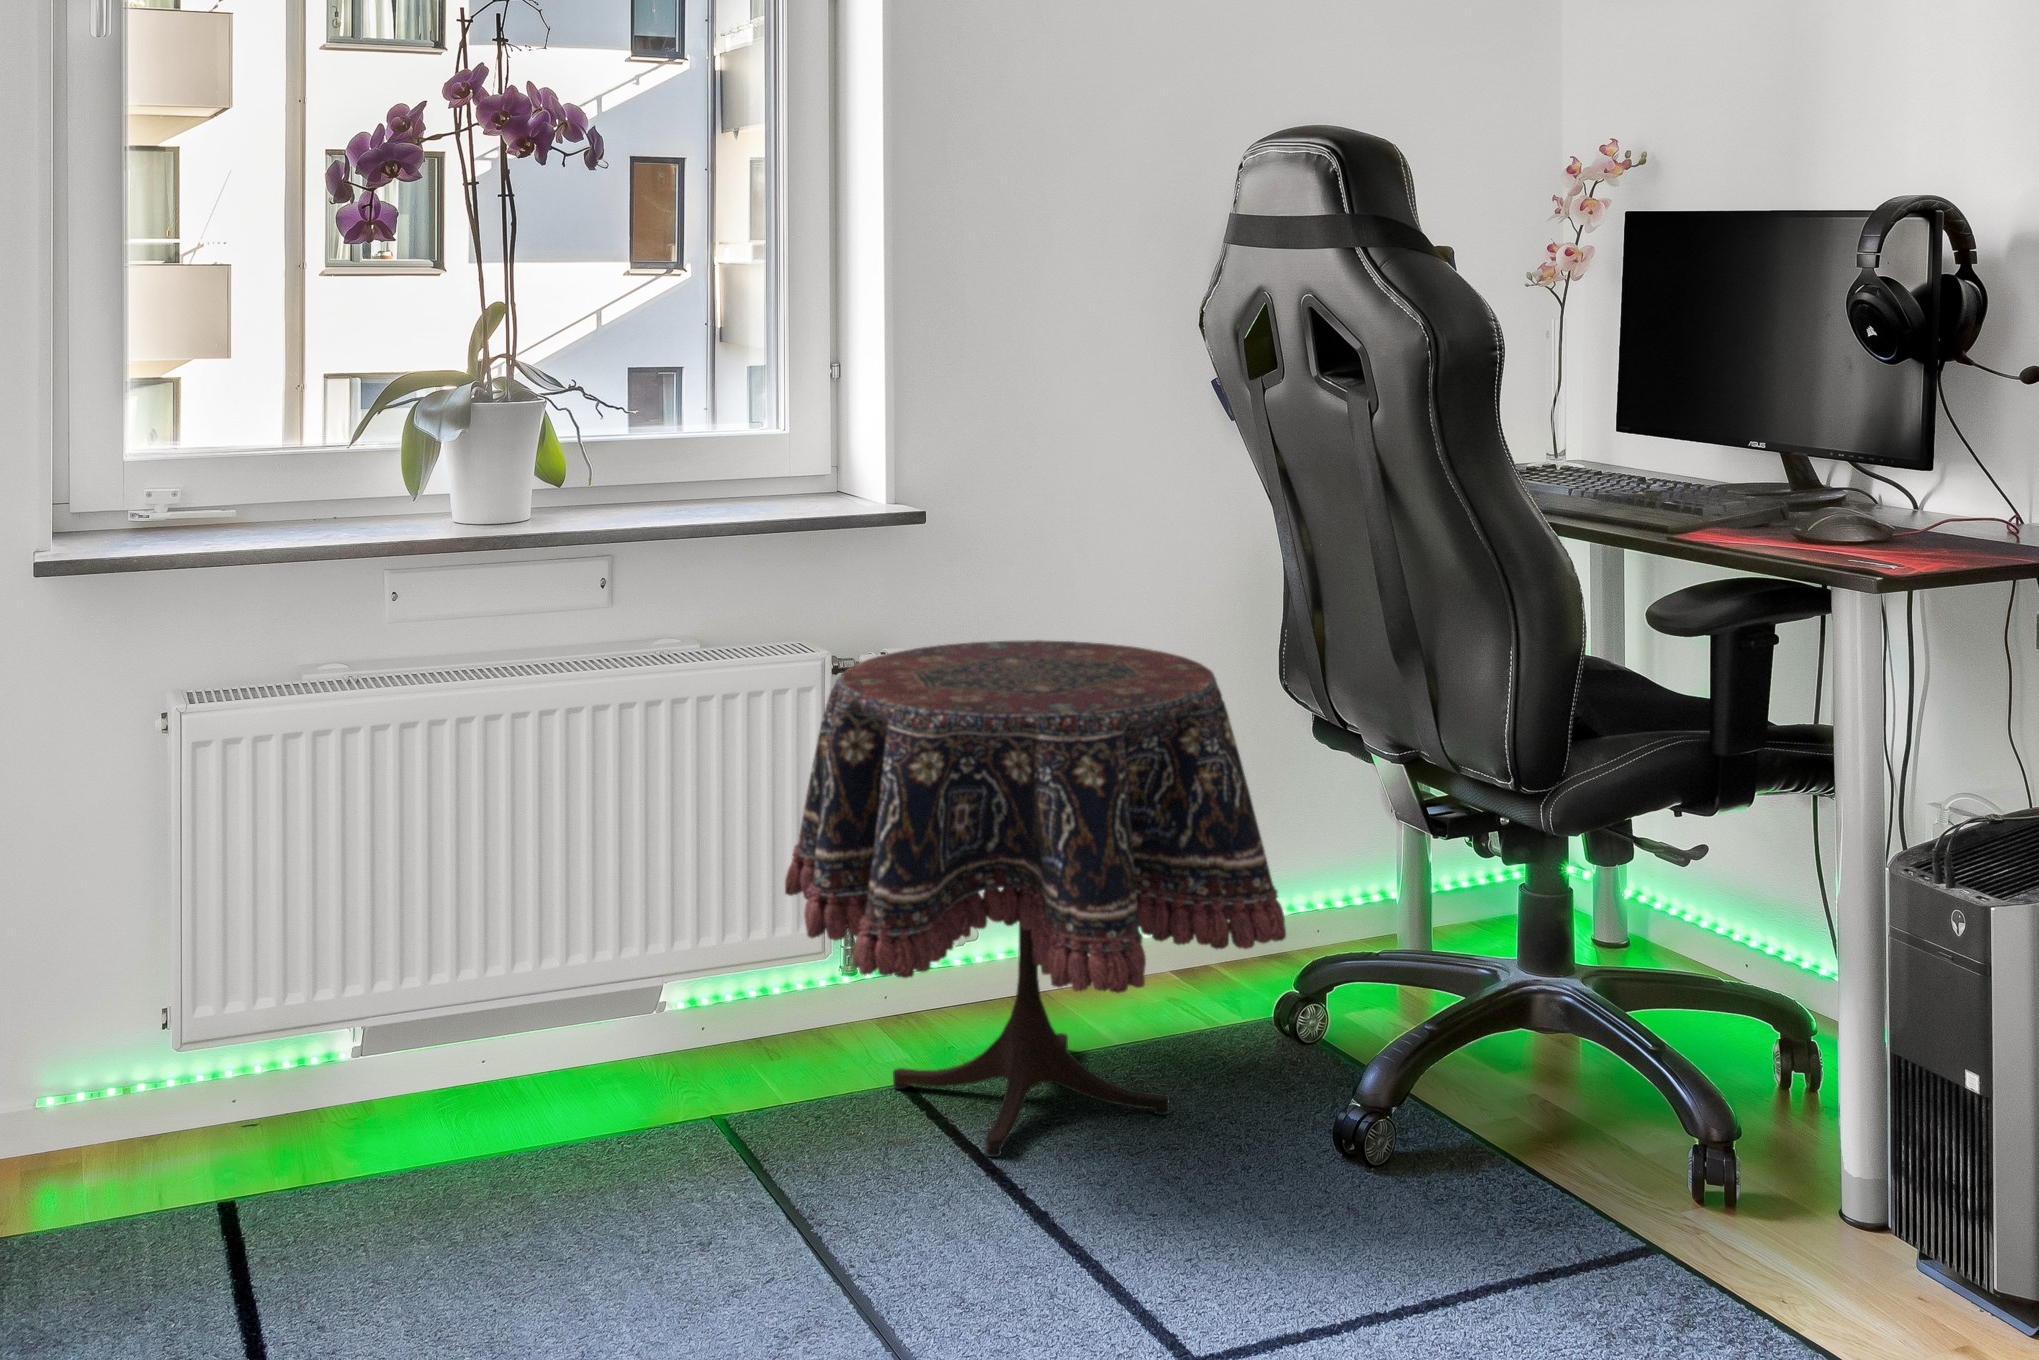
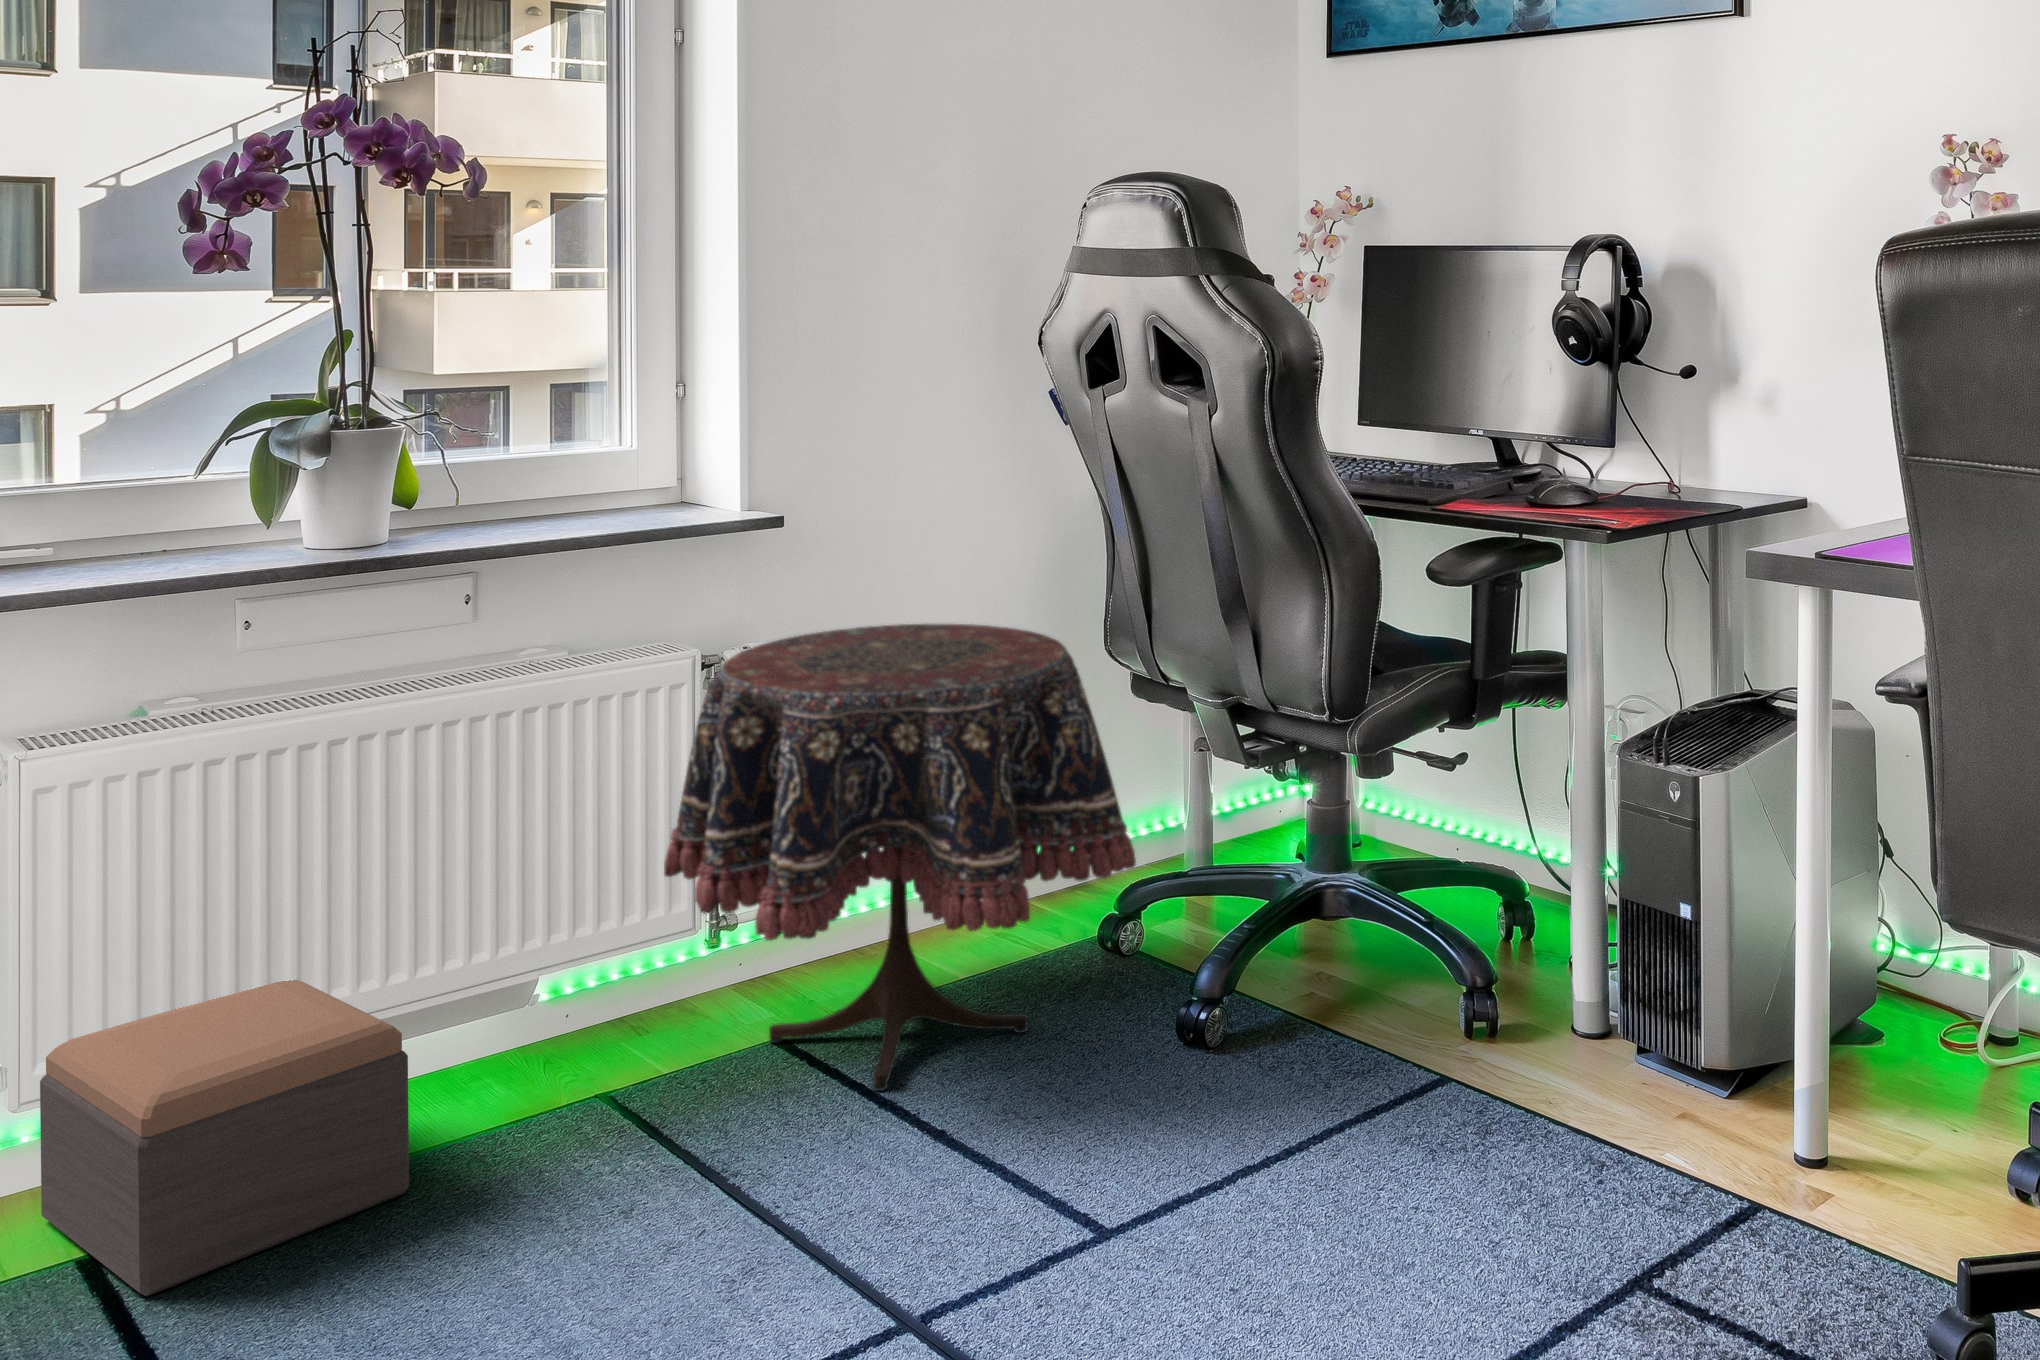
footstool: none [198,955,513,1251] -> present [40,980,409,1296]

